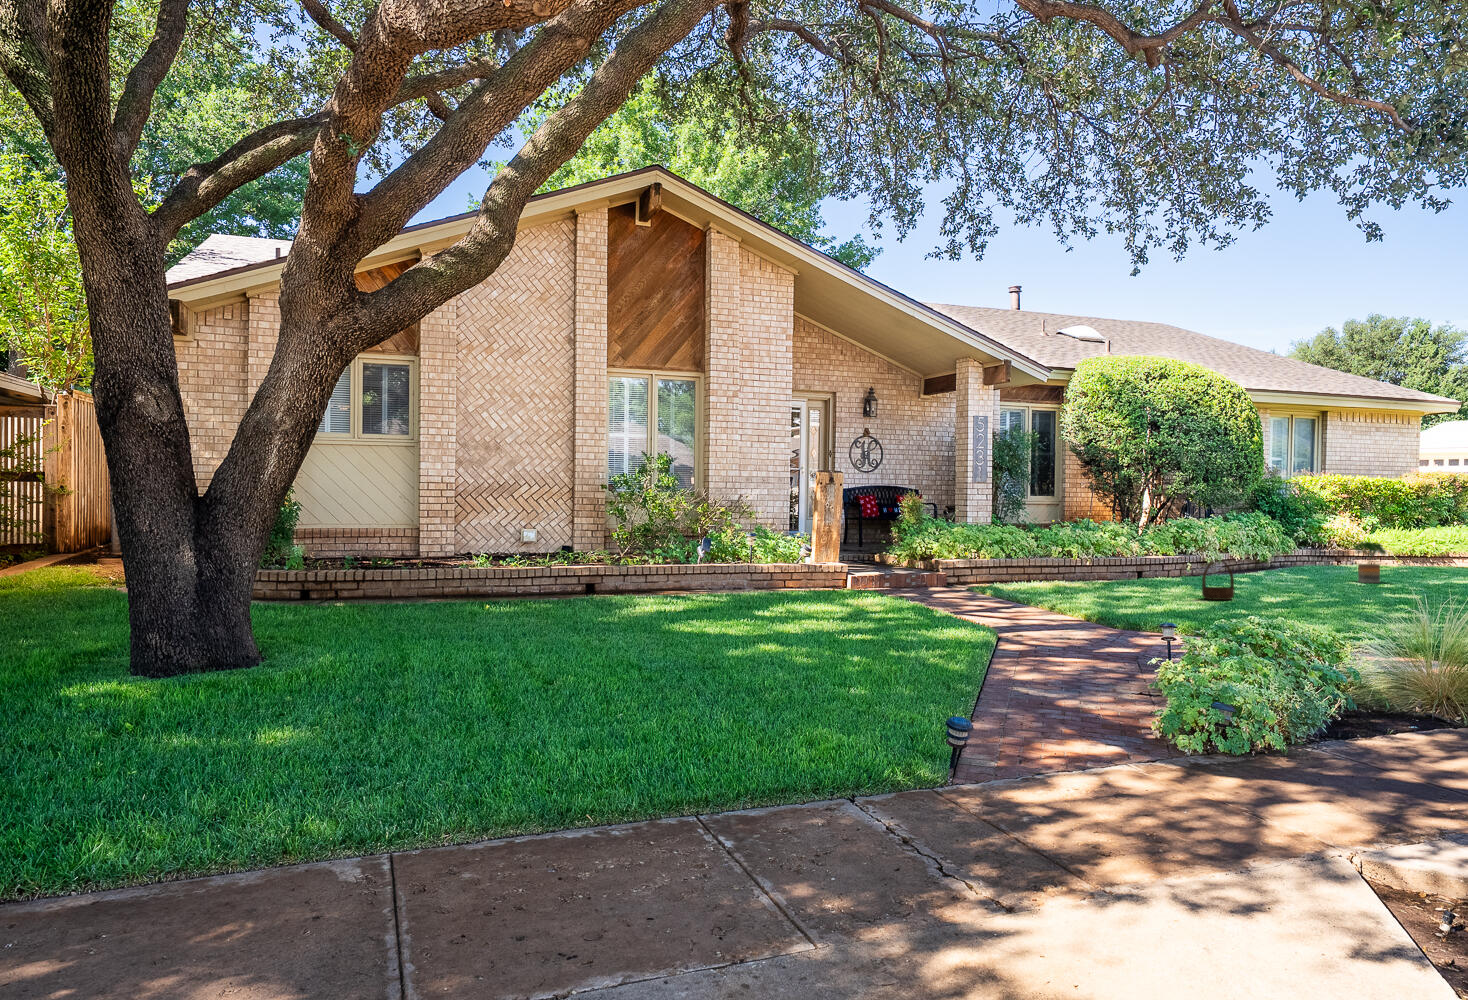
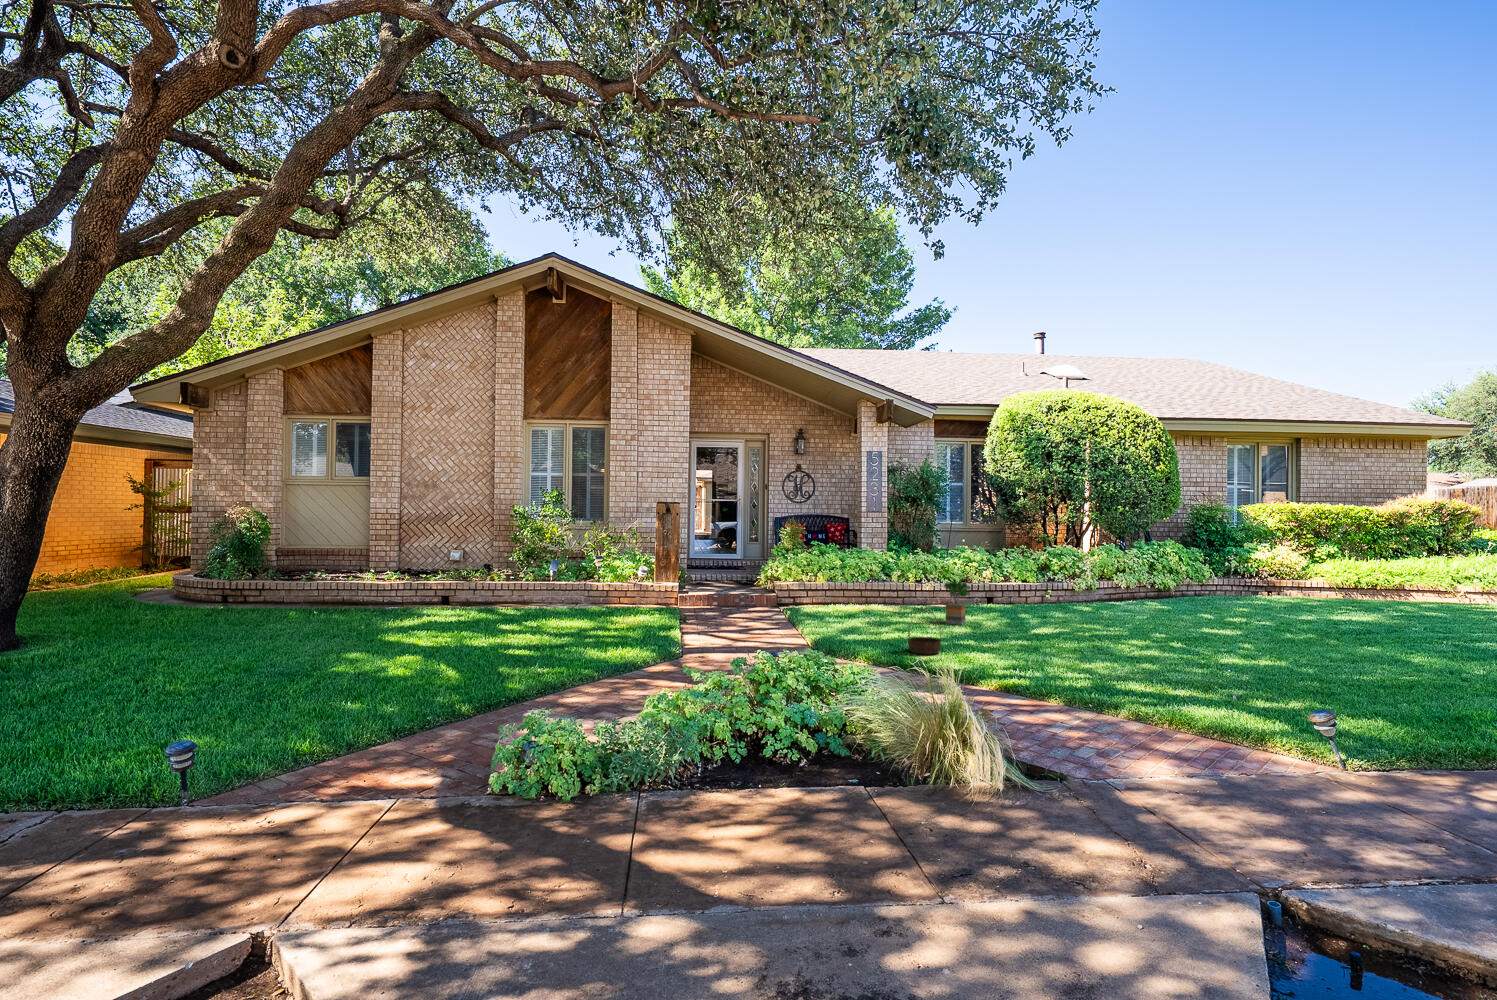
potted tree: present [1355,542,1386,583] -> present [944,581,970,625]

